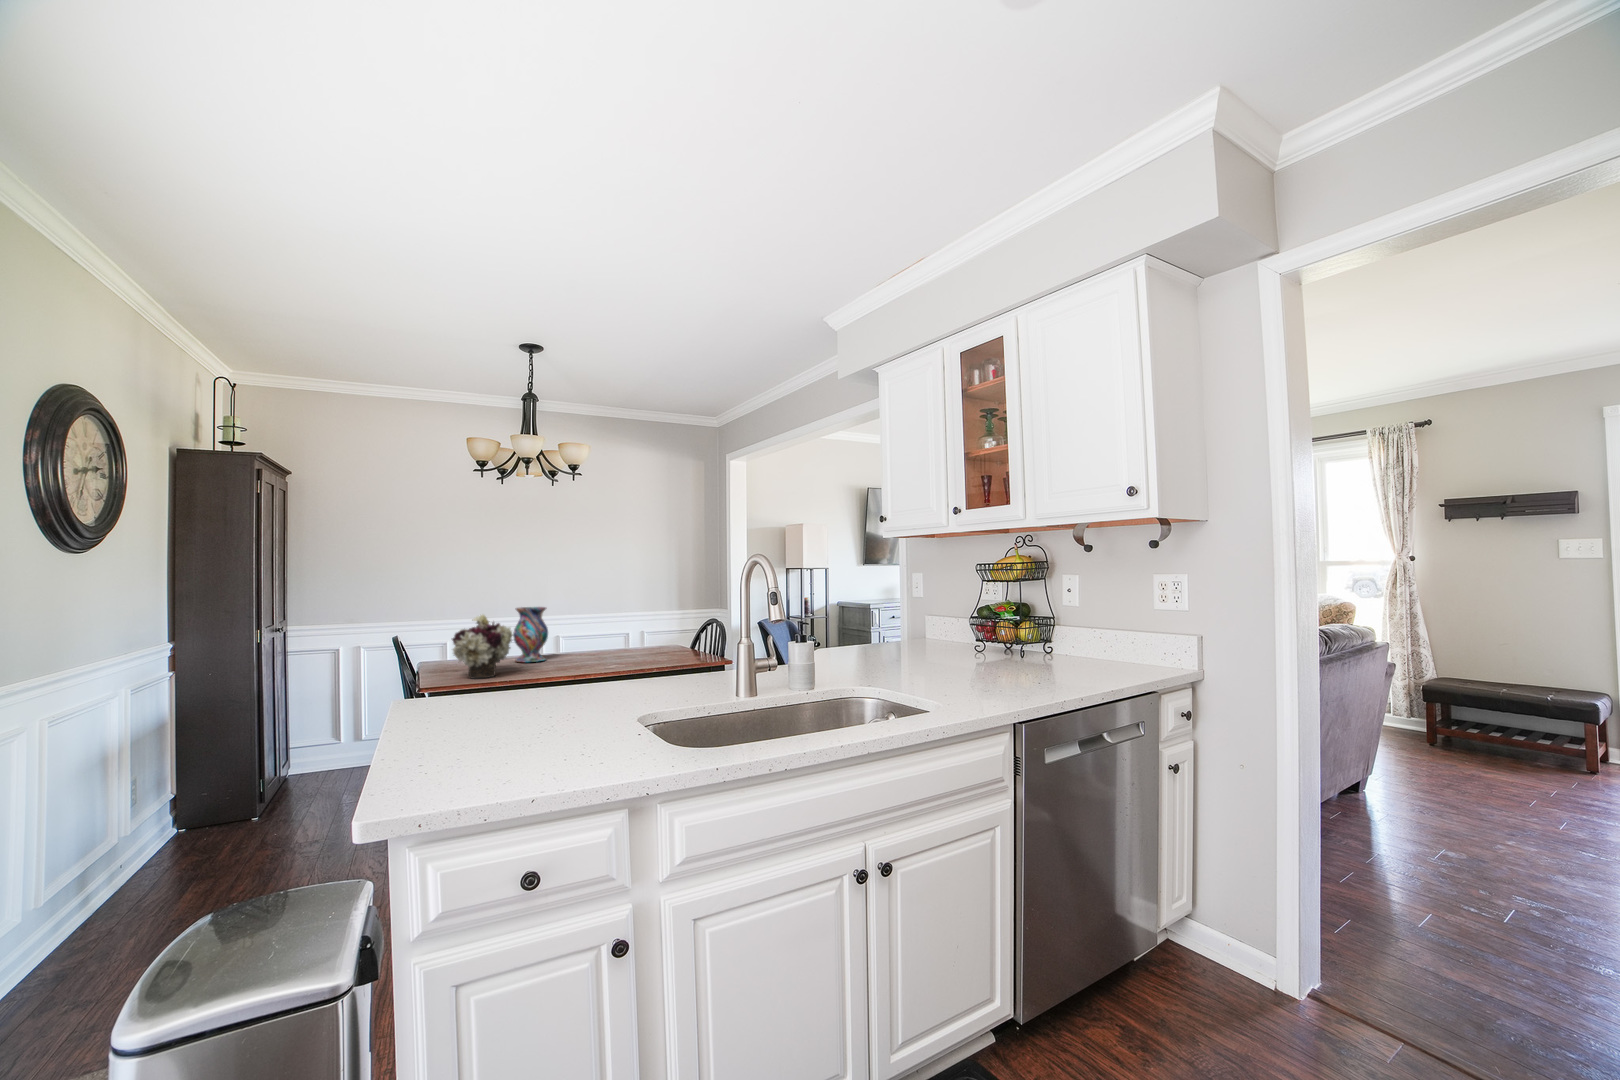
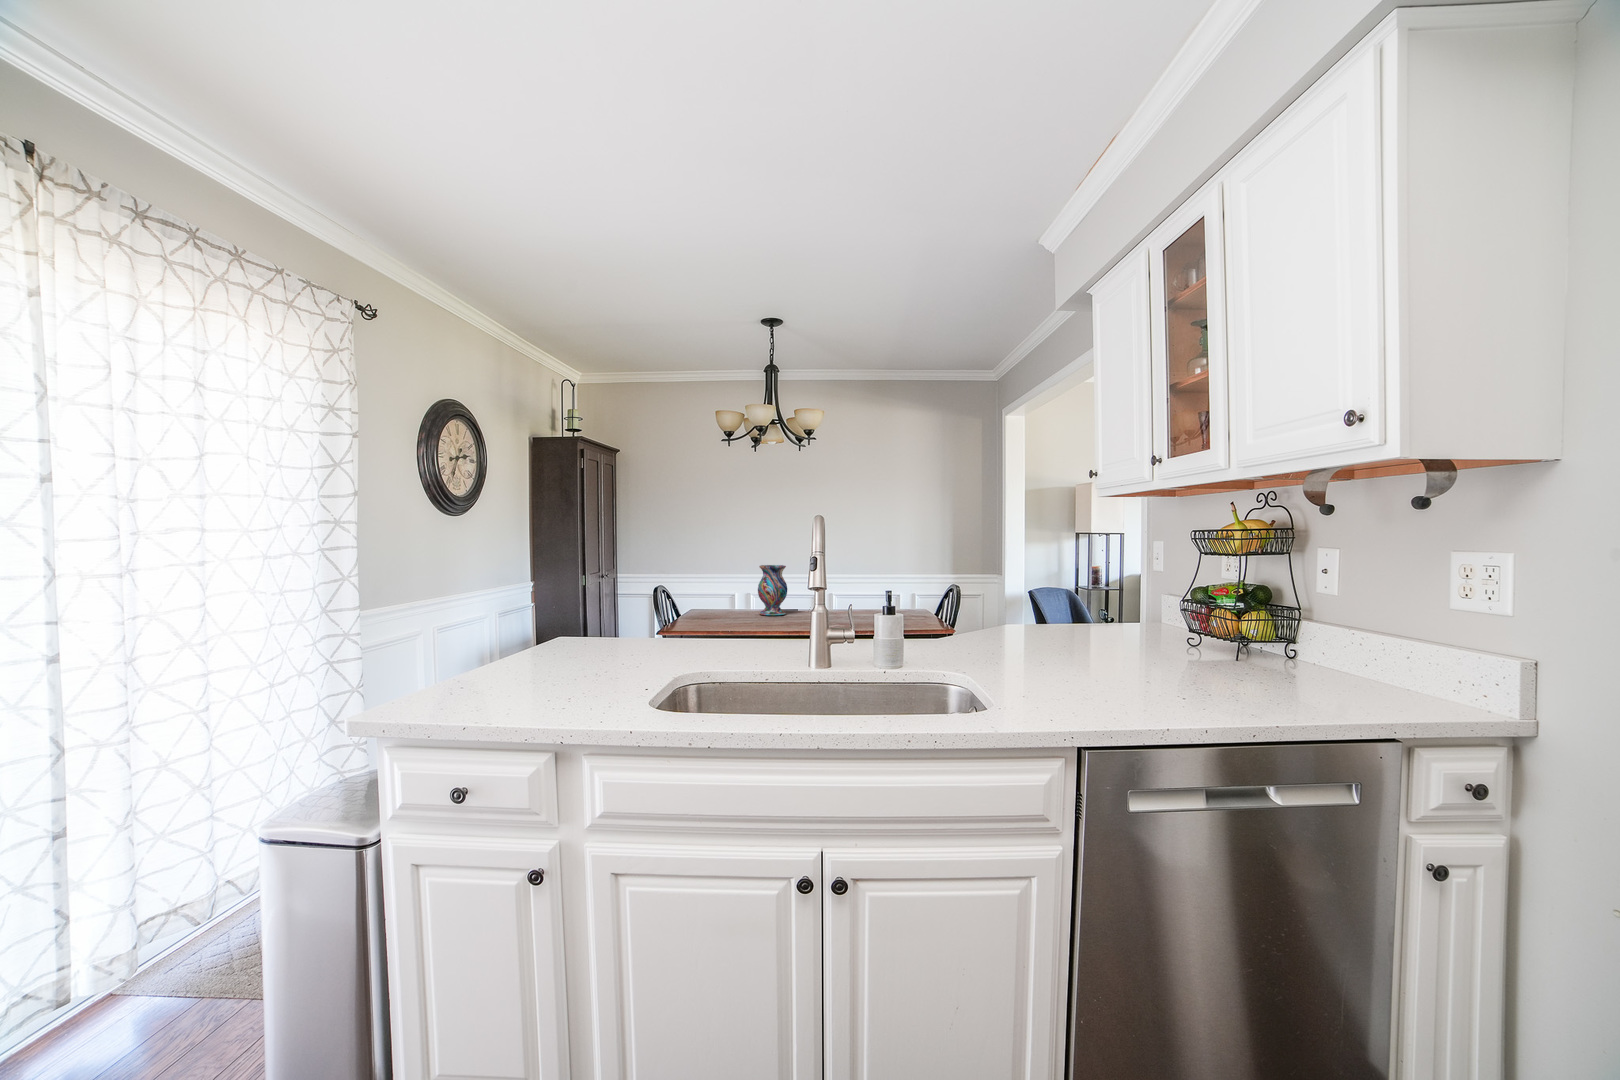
flower arrangement: present [452,614,513,679] -> none [691,570,745,626]

